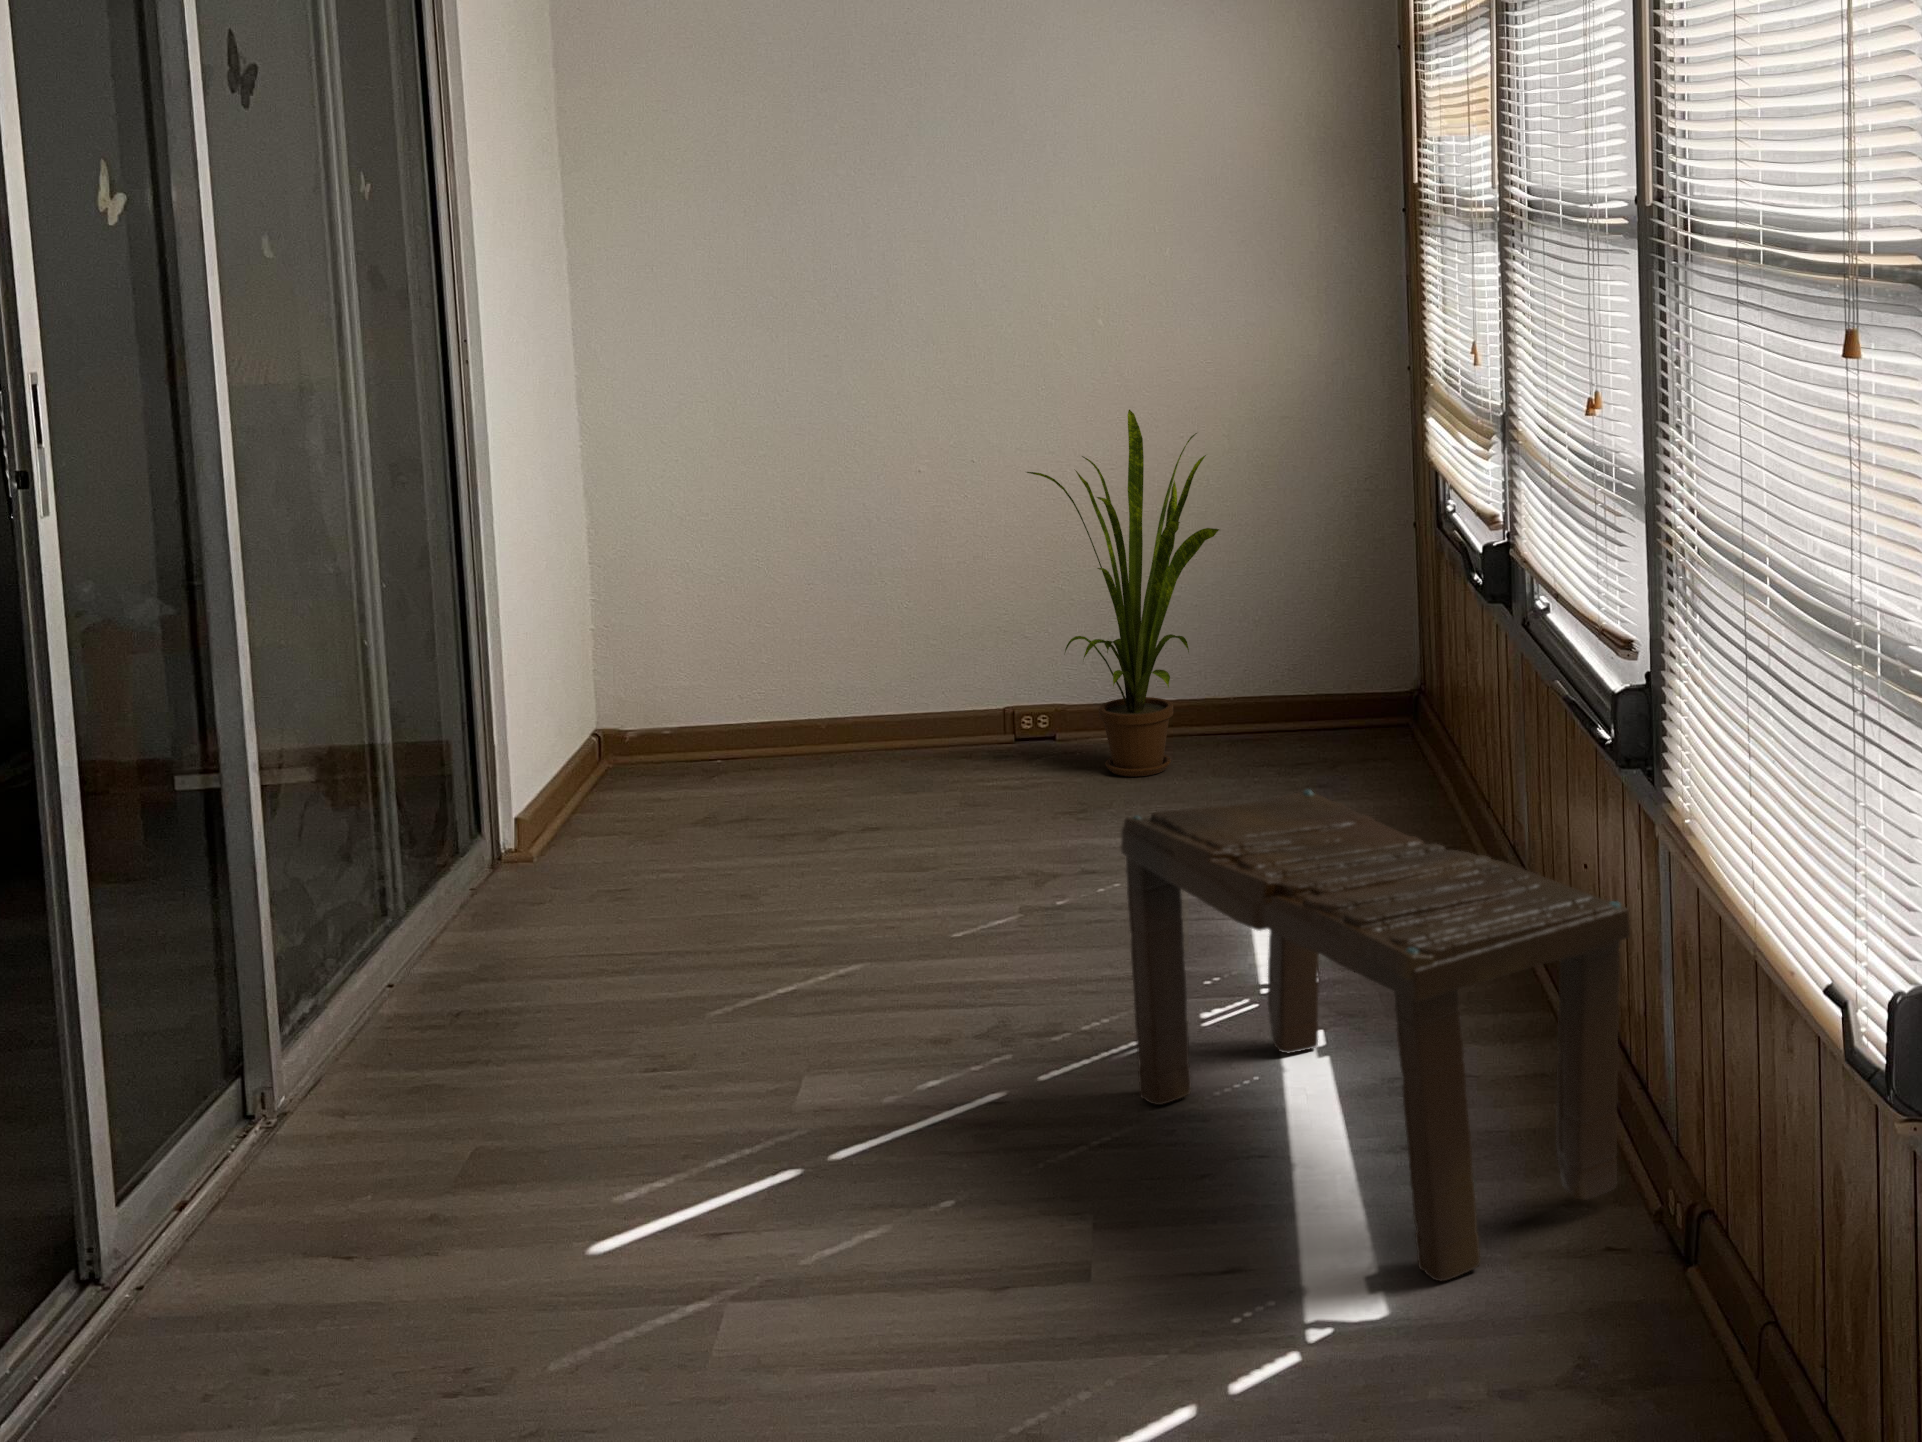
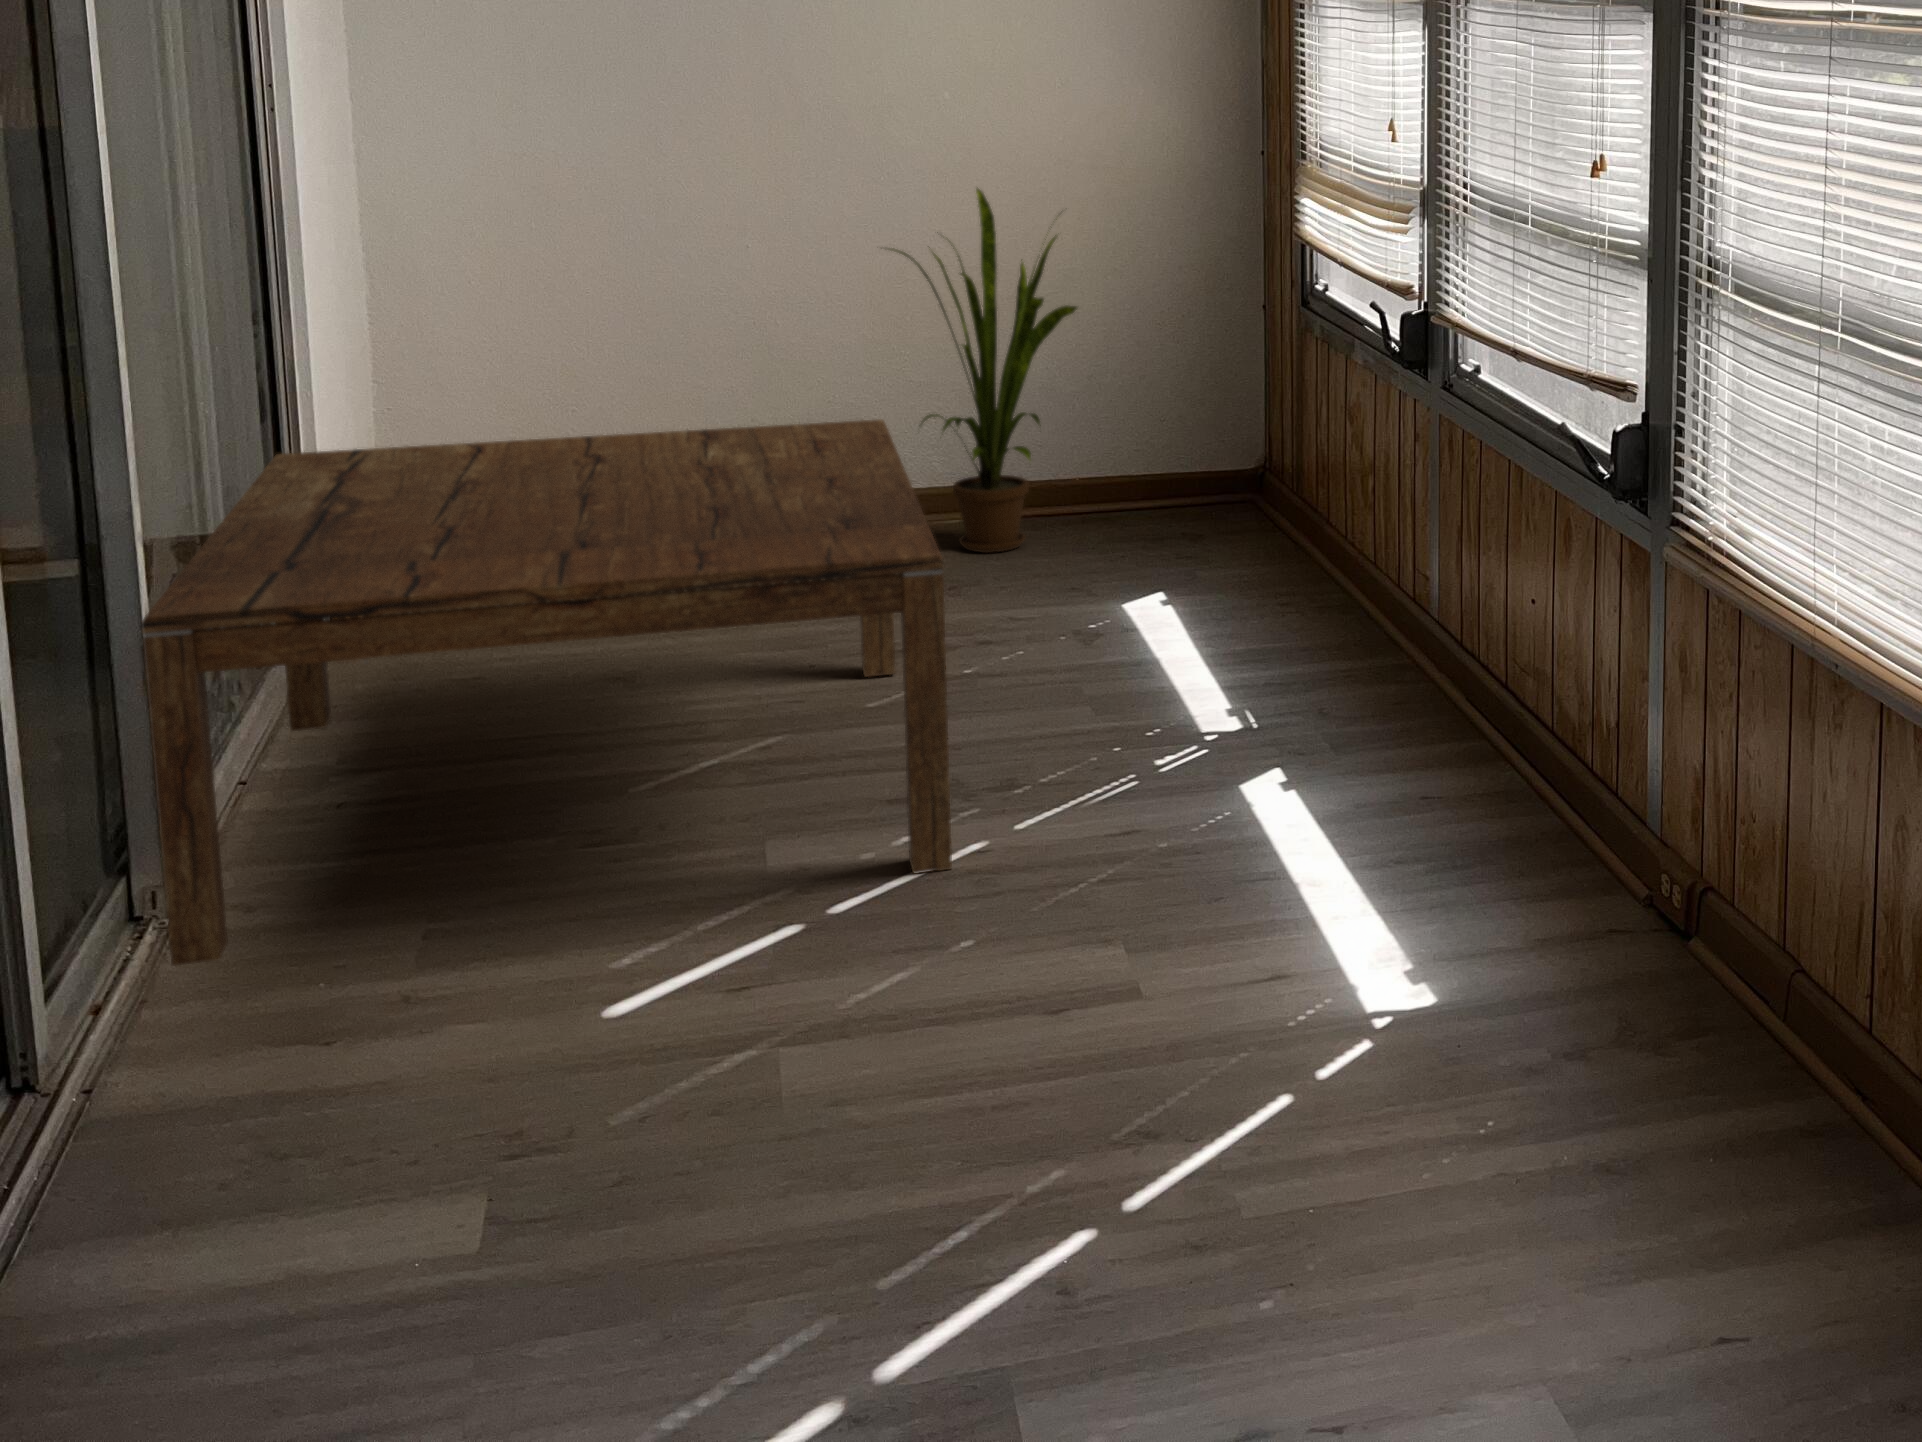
coffee table: none [238,649,995,1165] -> present [141,419,952,966]
bench: present [1121,789,1630,1281] -> none [1106,540,1629,973]

